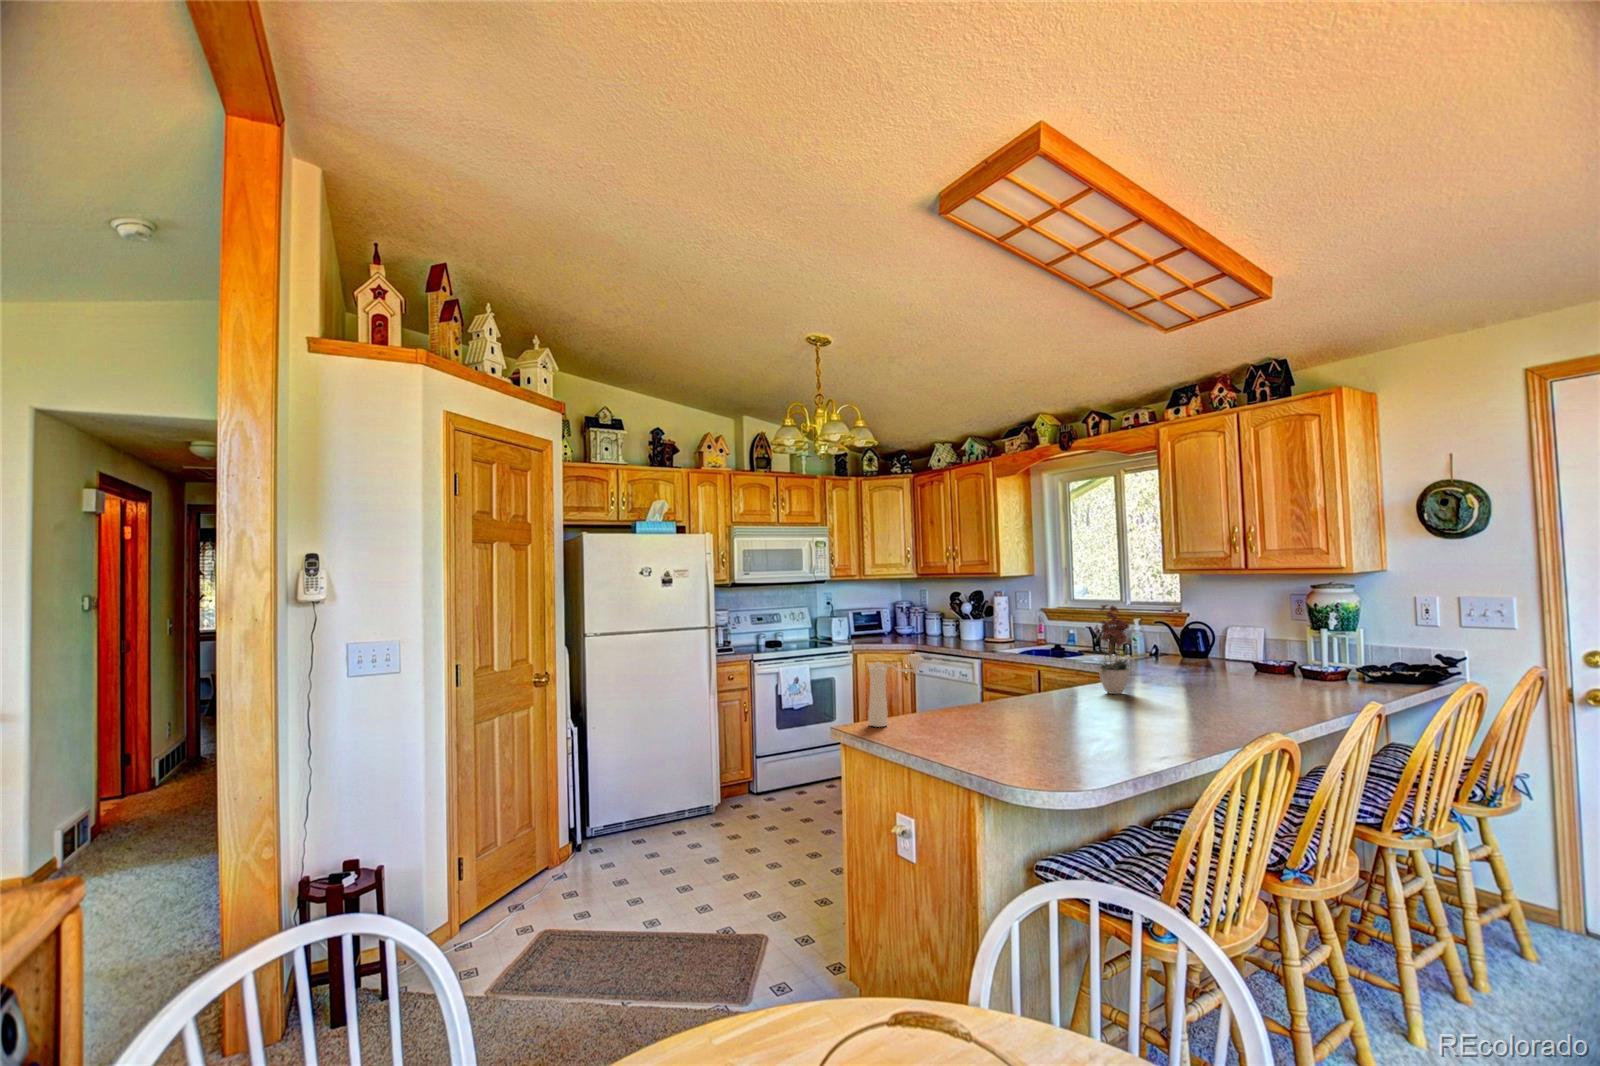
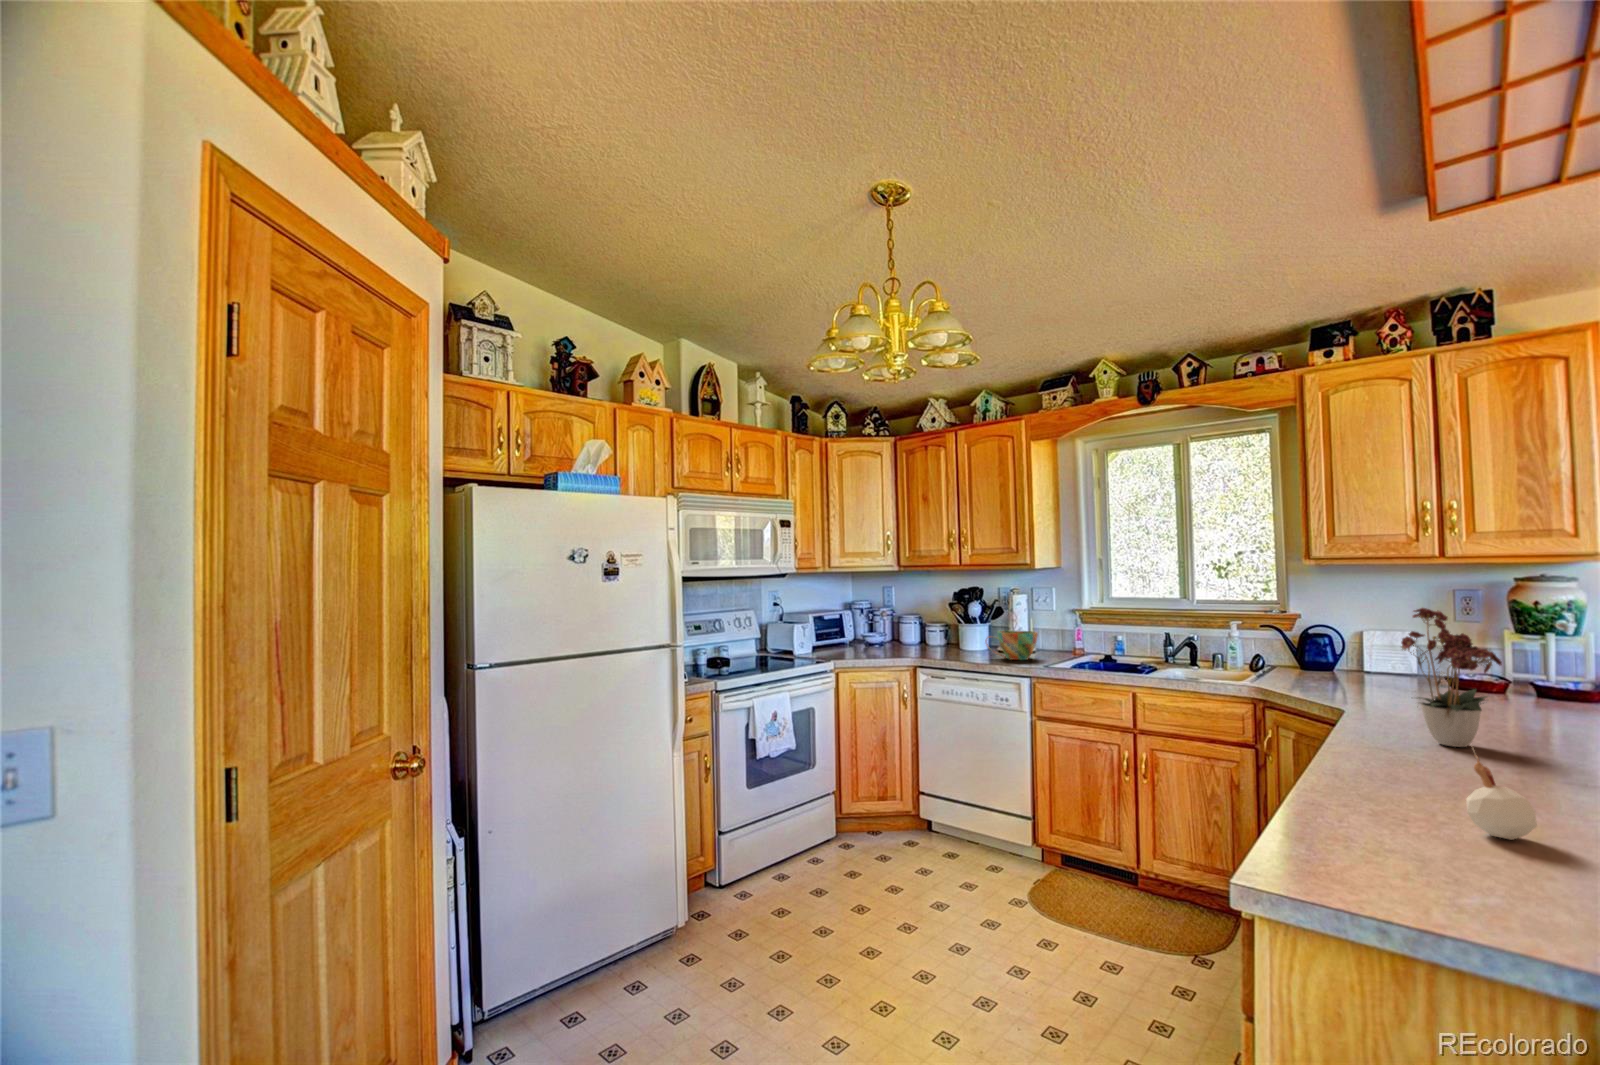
cup: none [963,625,1001,647] -> present [987,631,1038,660]
pepper mill: present [868,654,922,727] -> none [1349,725,1460,898]
candle: none [977,673,1005,719] -> present [1466,746,1537,840]

